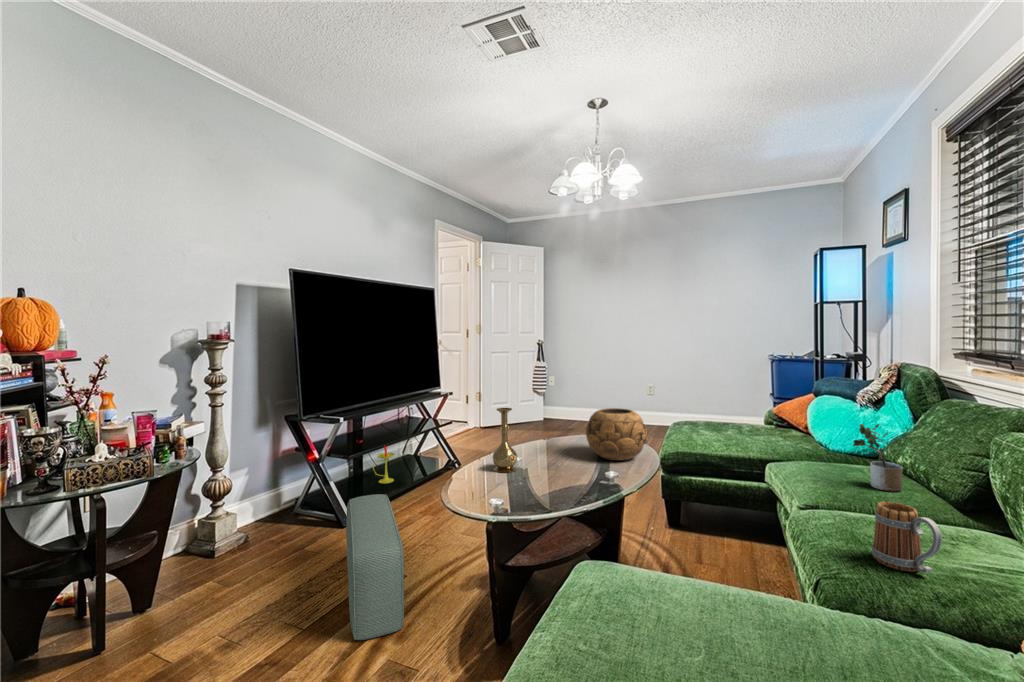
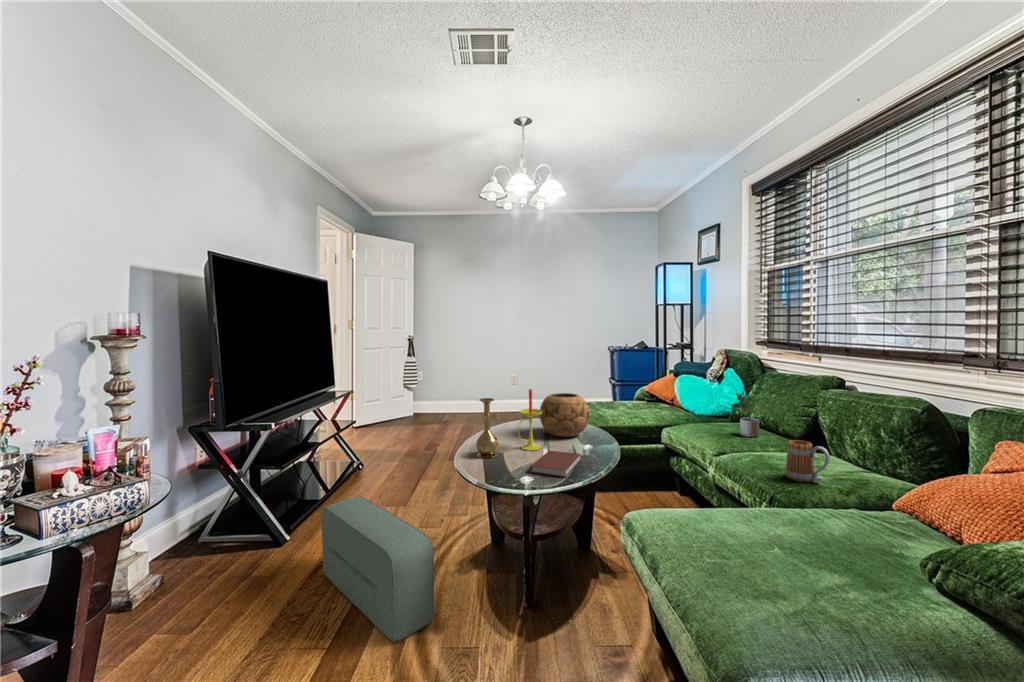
candle: present [377,446,394,483] -> present [517,389,542,451]
book: none [523,473,597,505] -> present [530,451,581,477]

